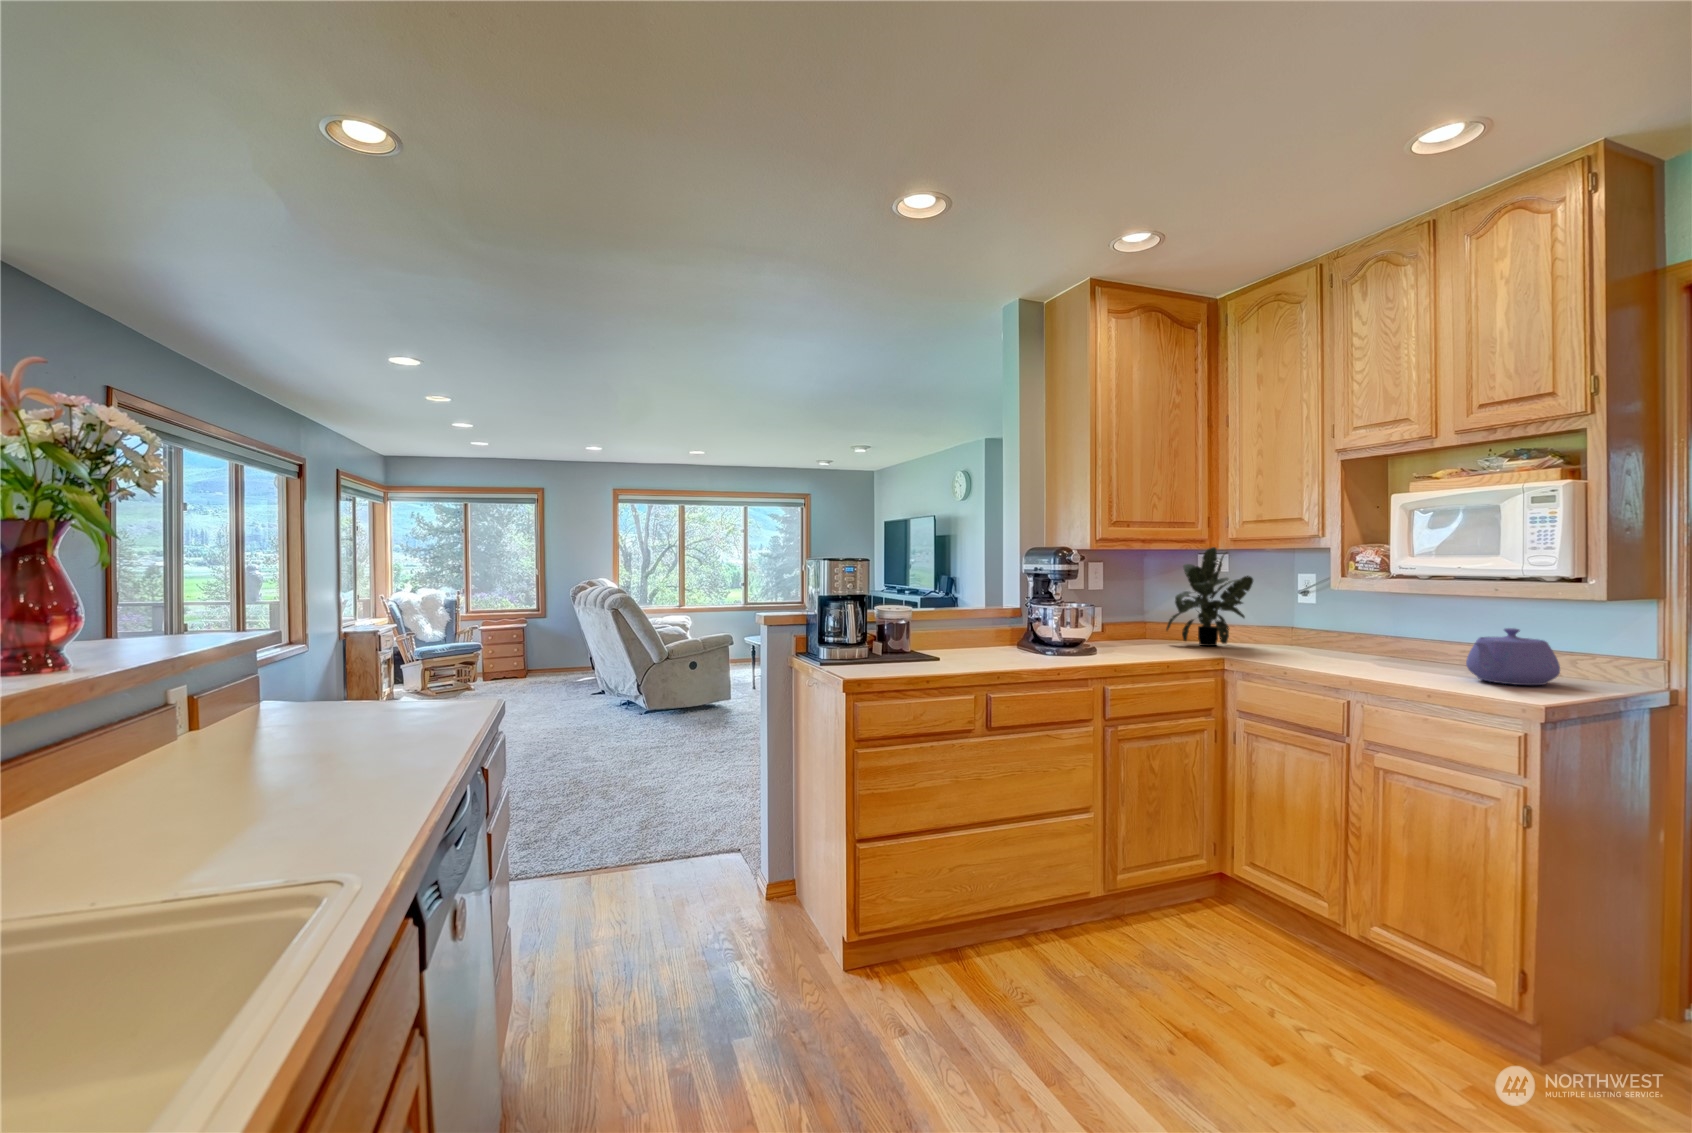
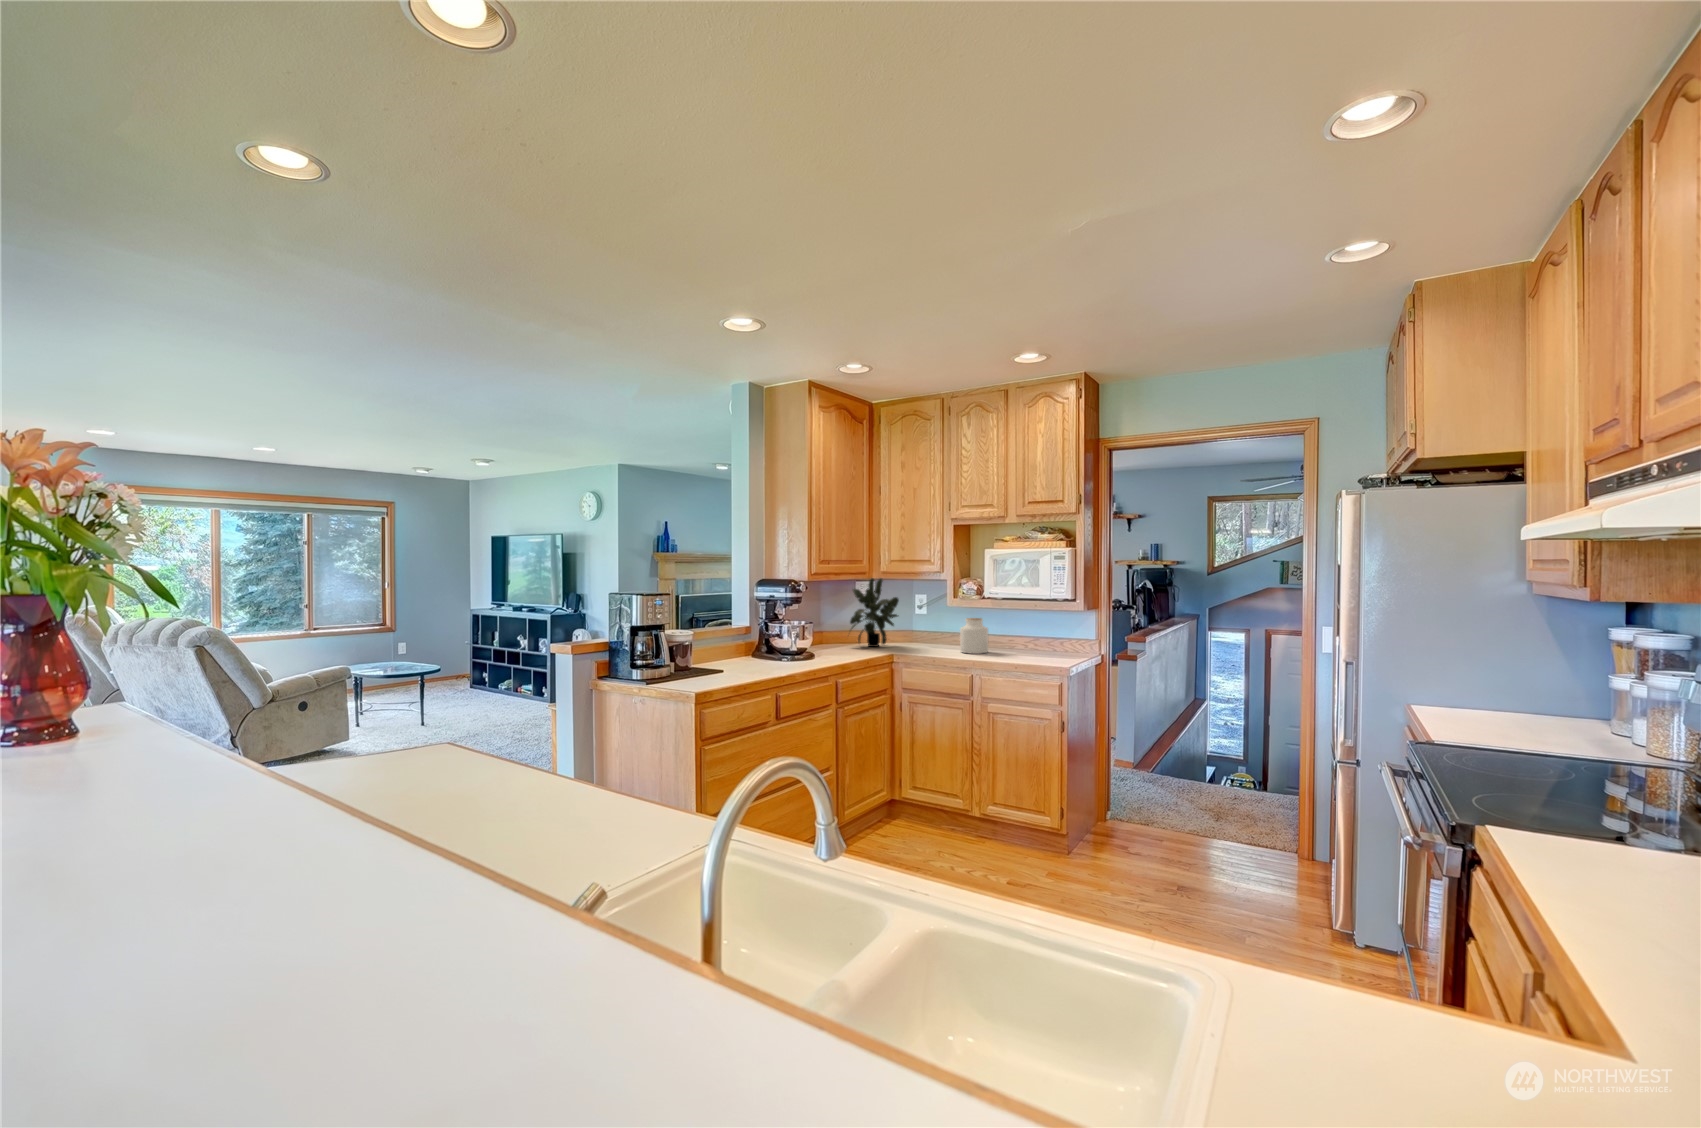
jar: none [1341,609,1397,668] -> present [960,618,988,654]
teapot: present [1466,628,1560,685] -> none [1025,626,1063,657]

